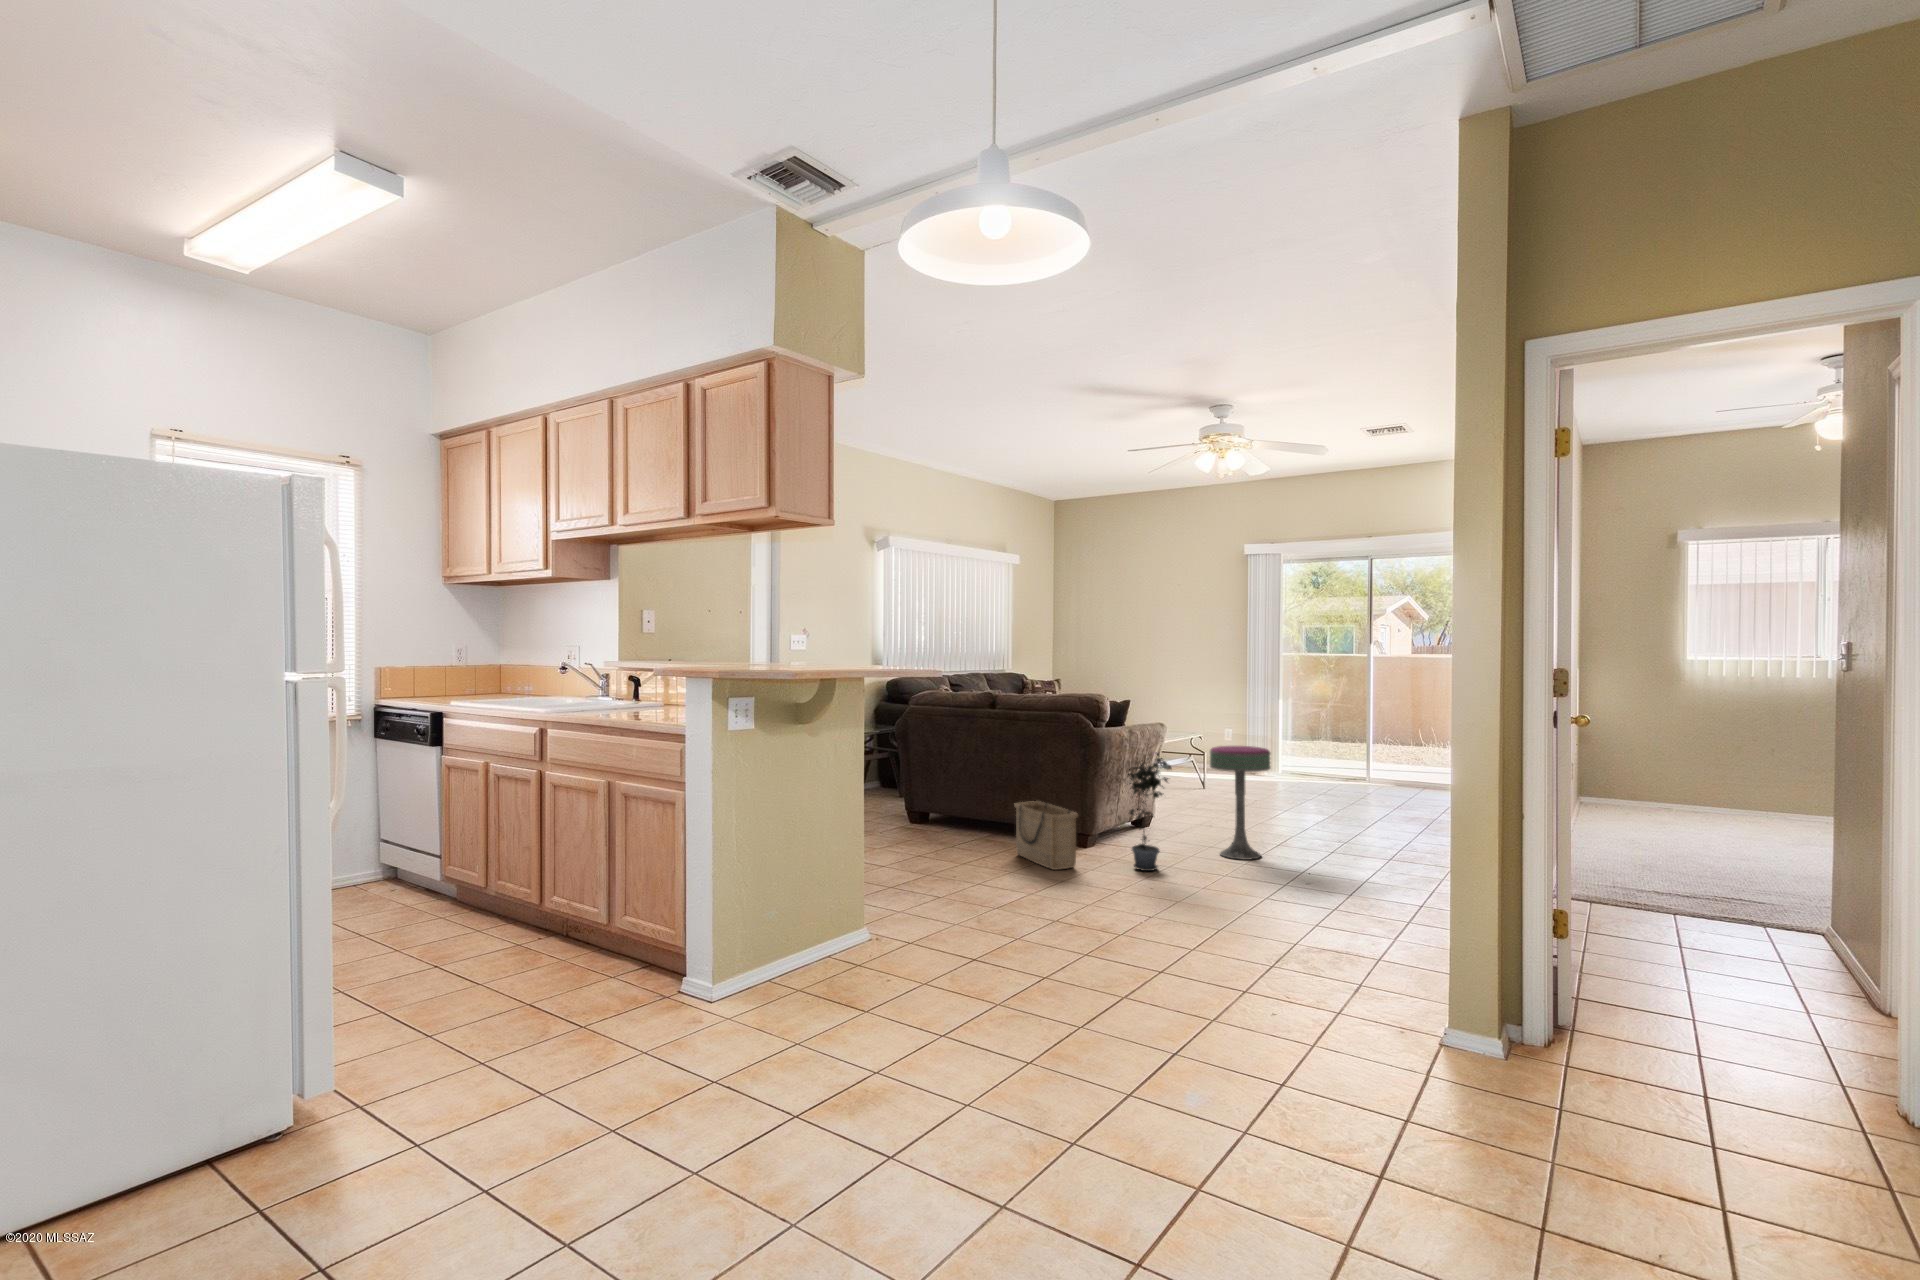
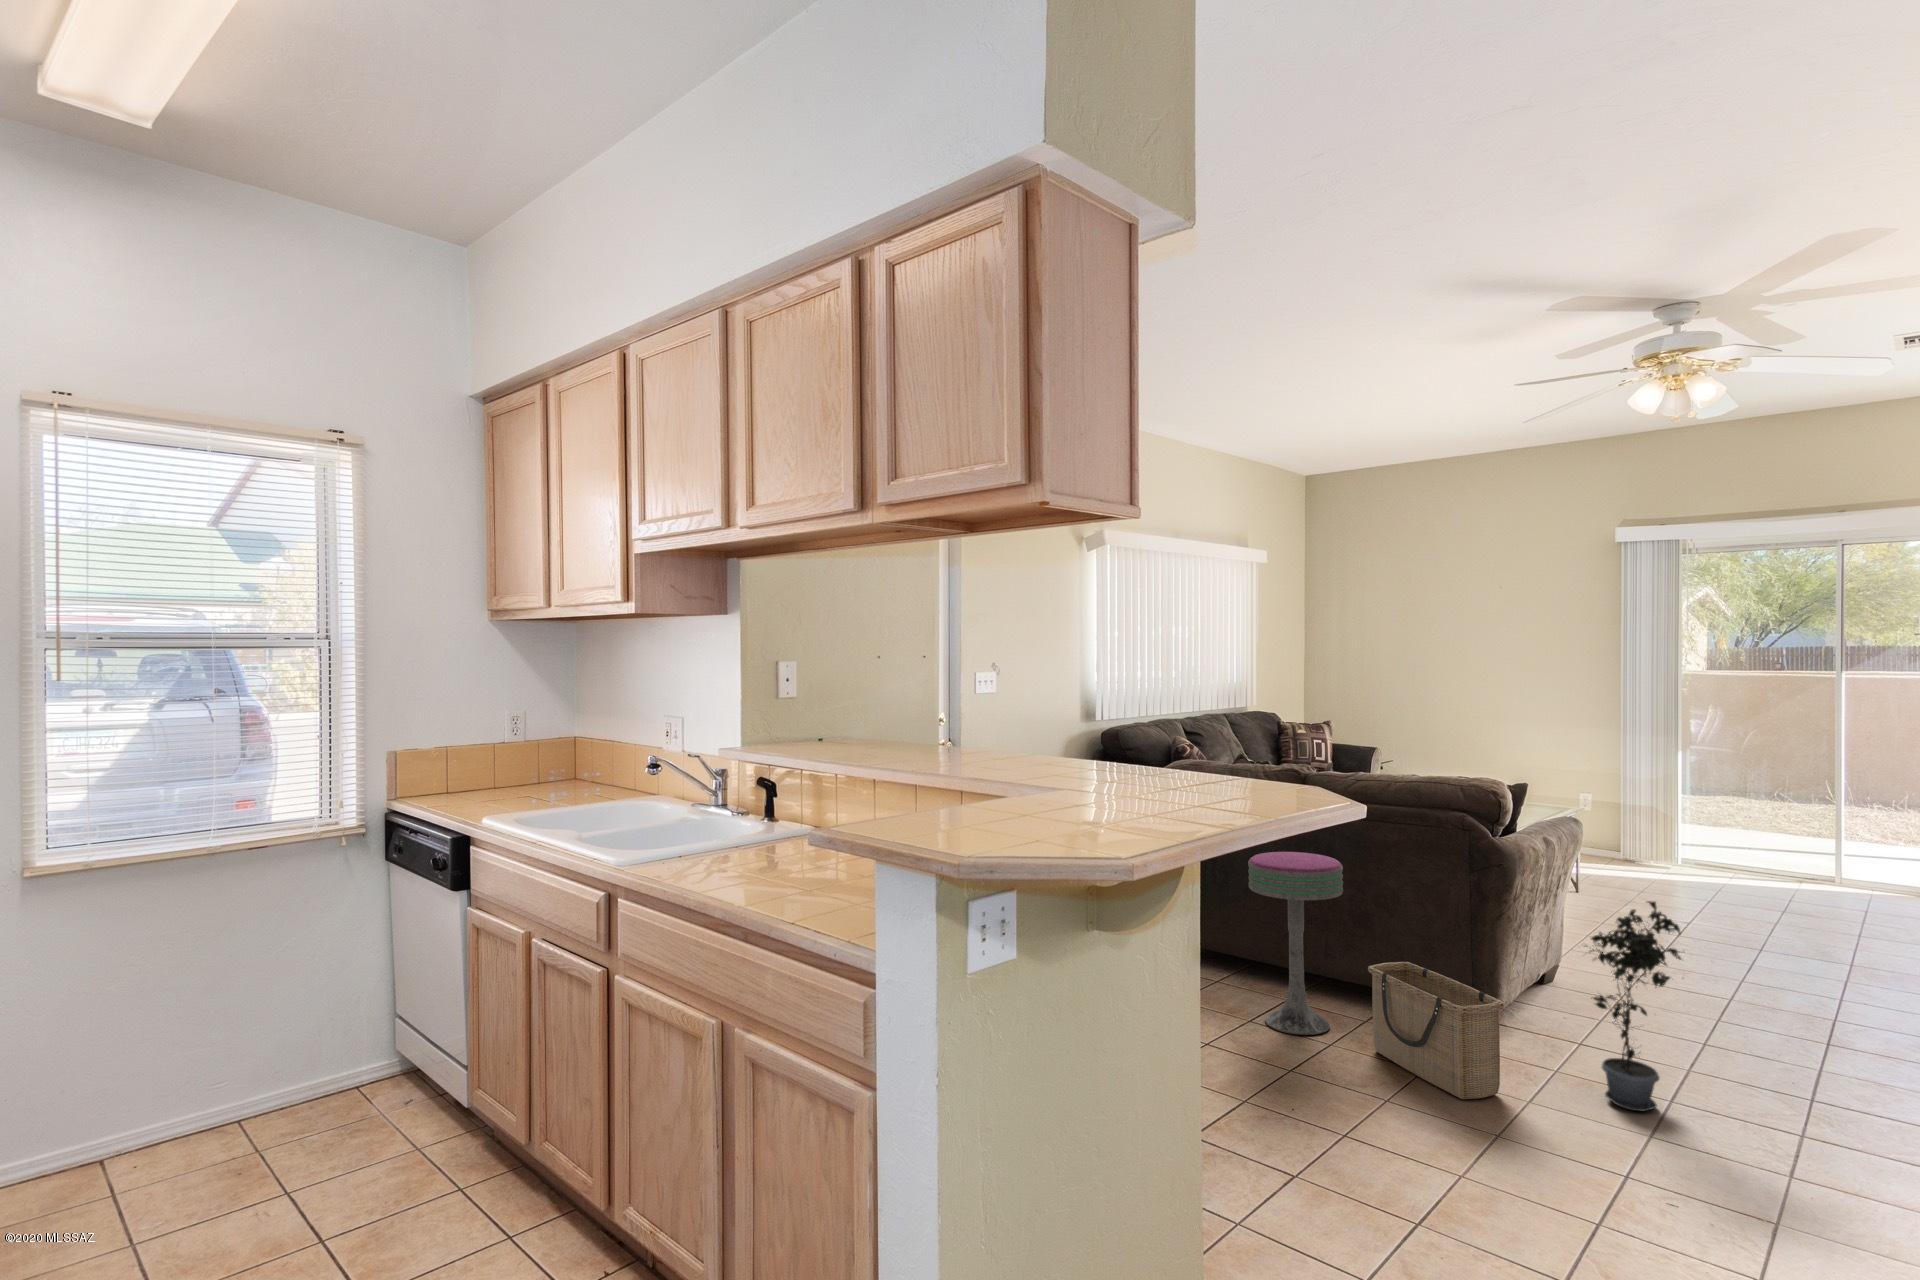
bar stool: present [1210,746,1271,860] -> present [1248,852,1343,1035]

